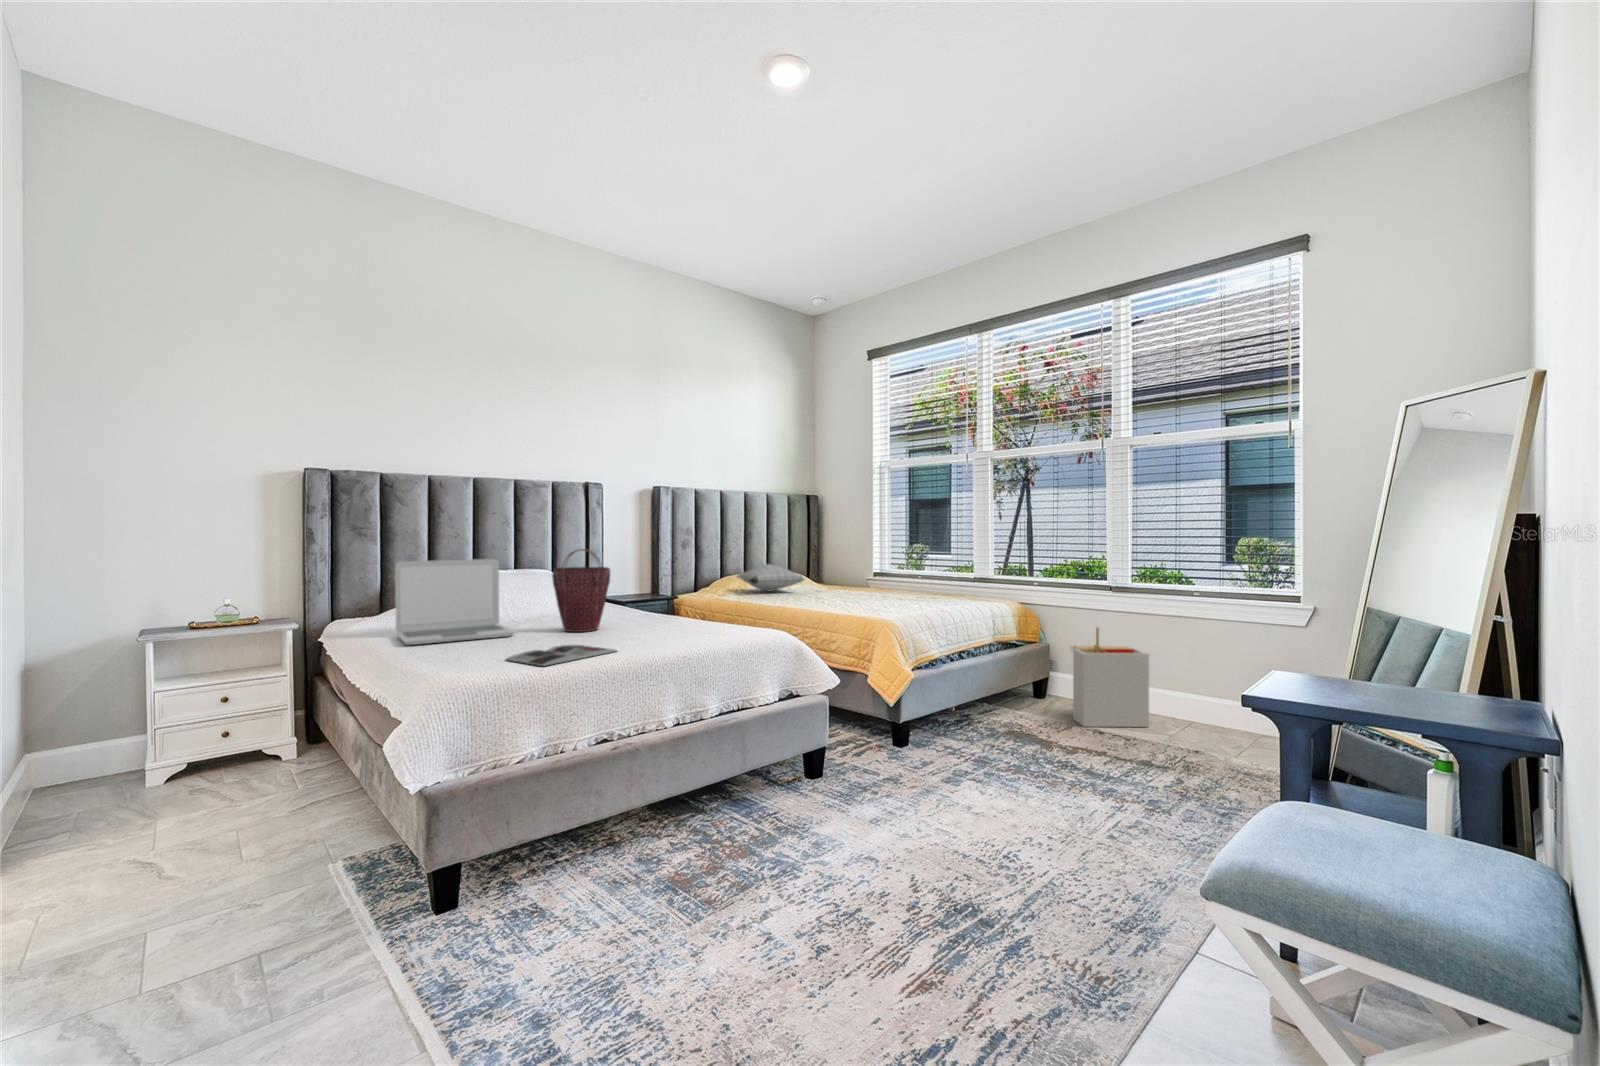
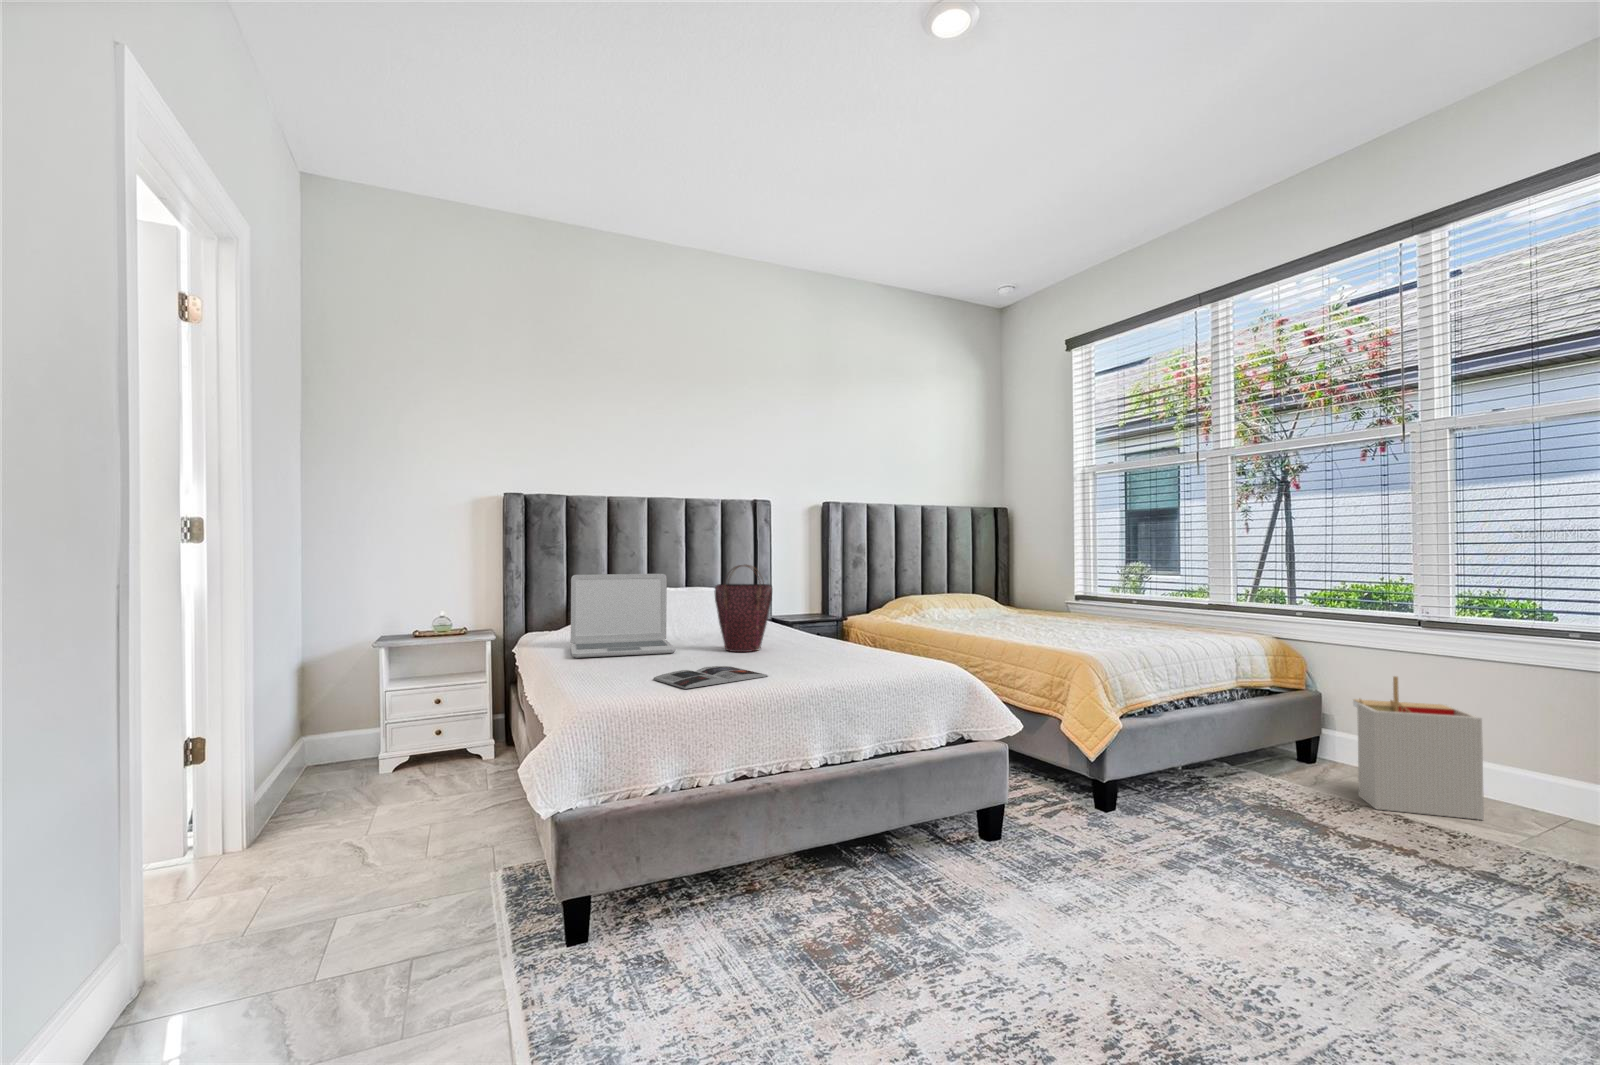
pillow: present [737,564,805,592] -> none [920,584,998,615]

